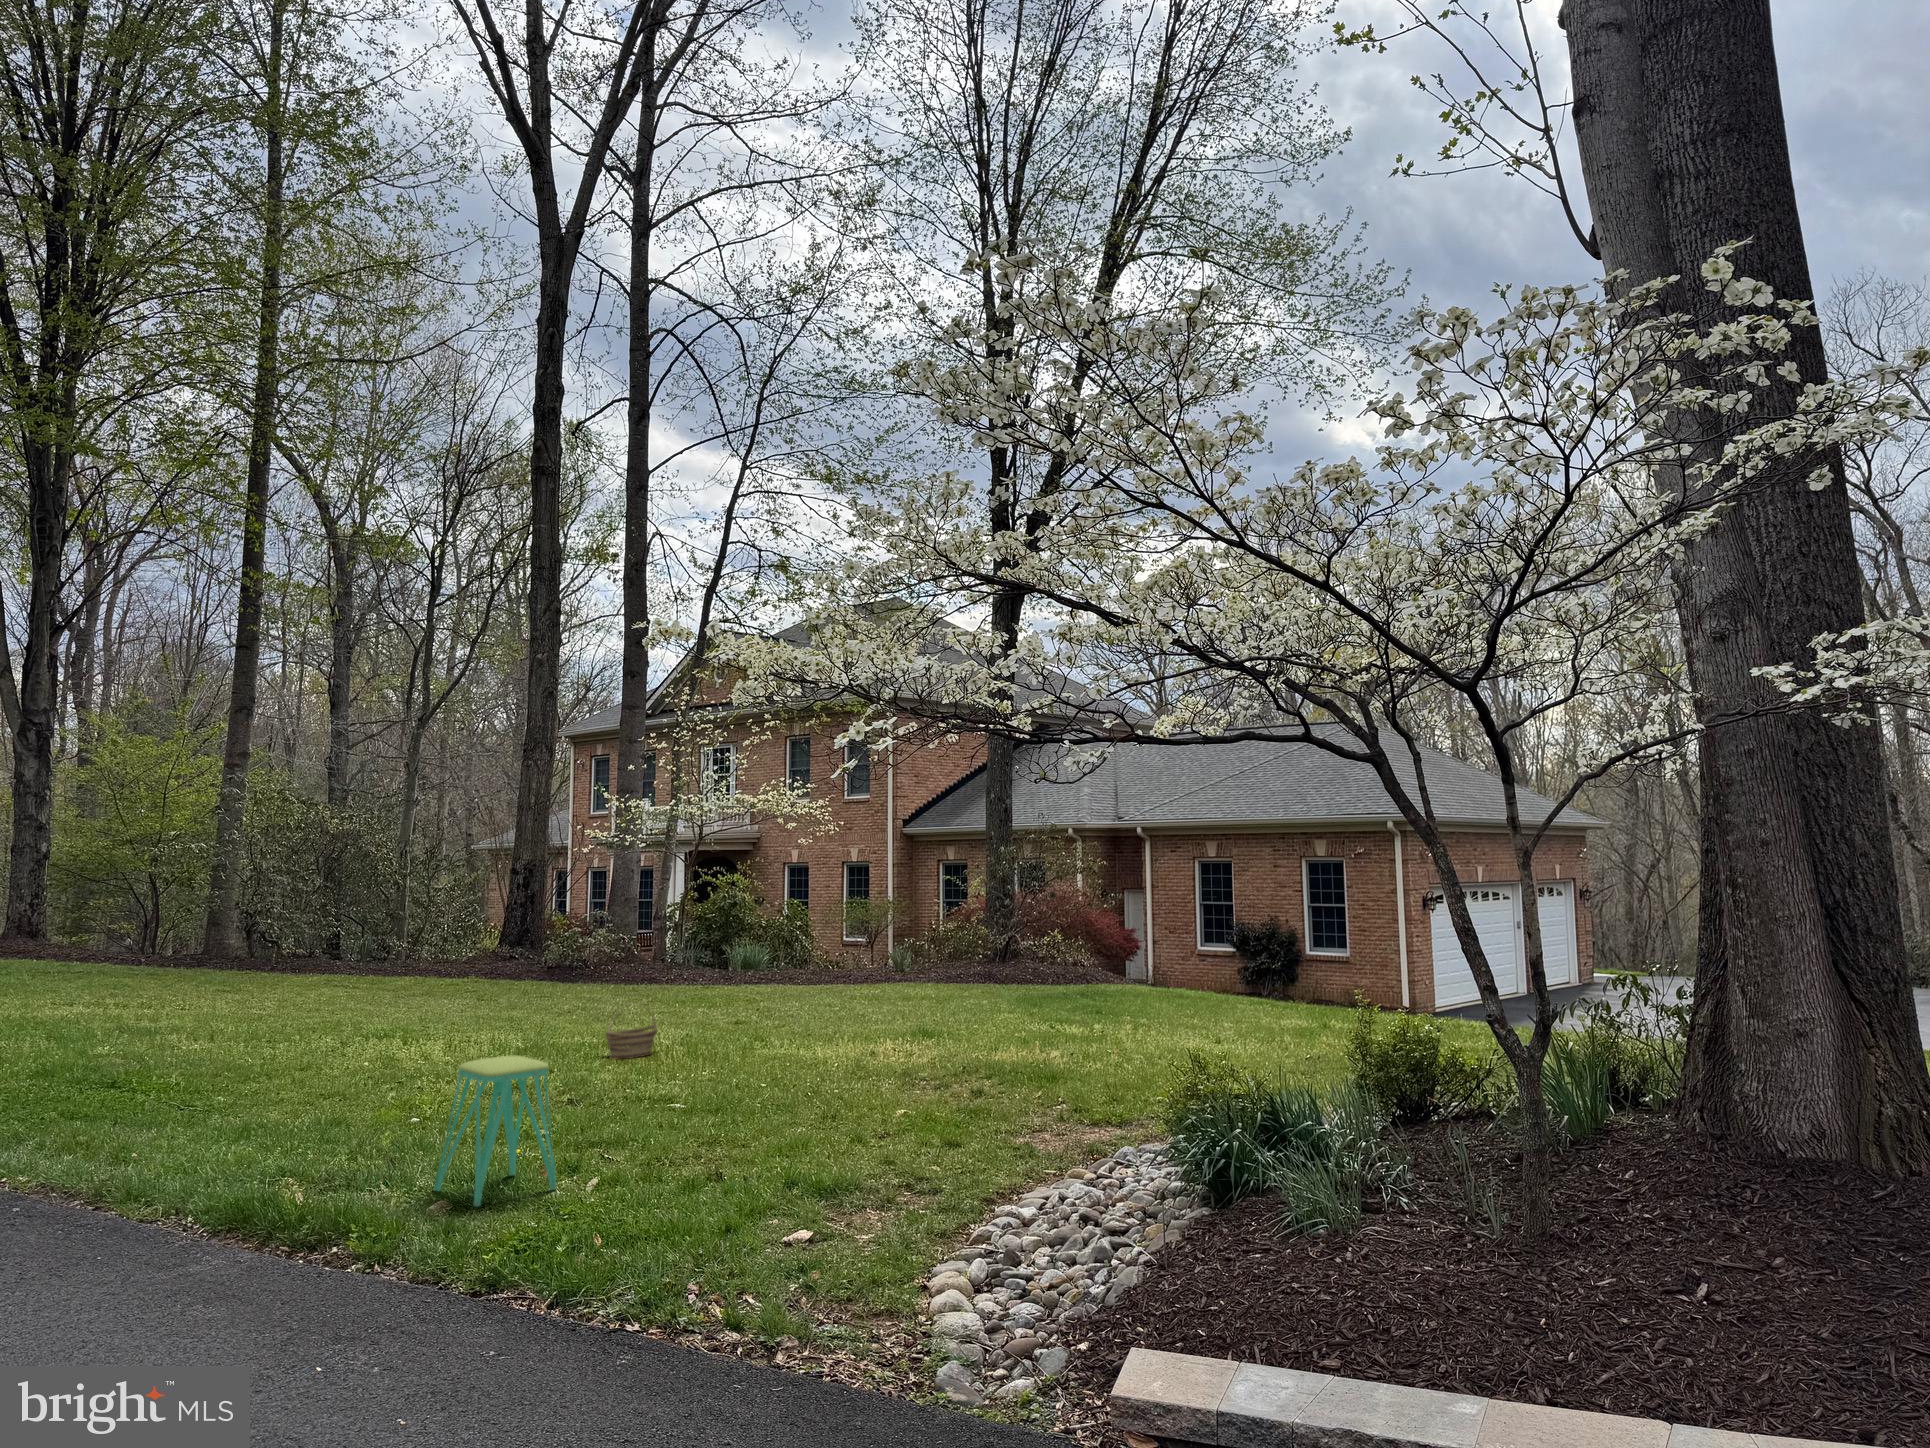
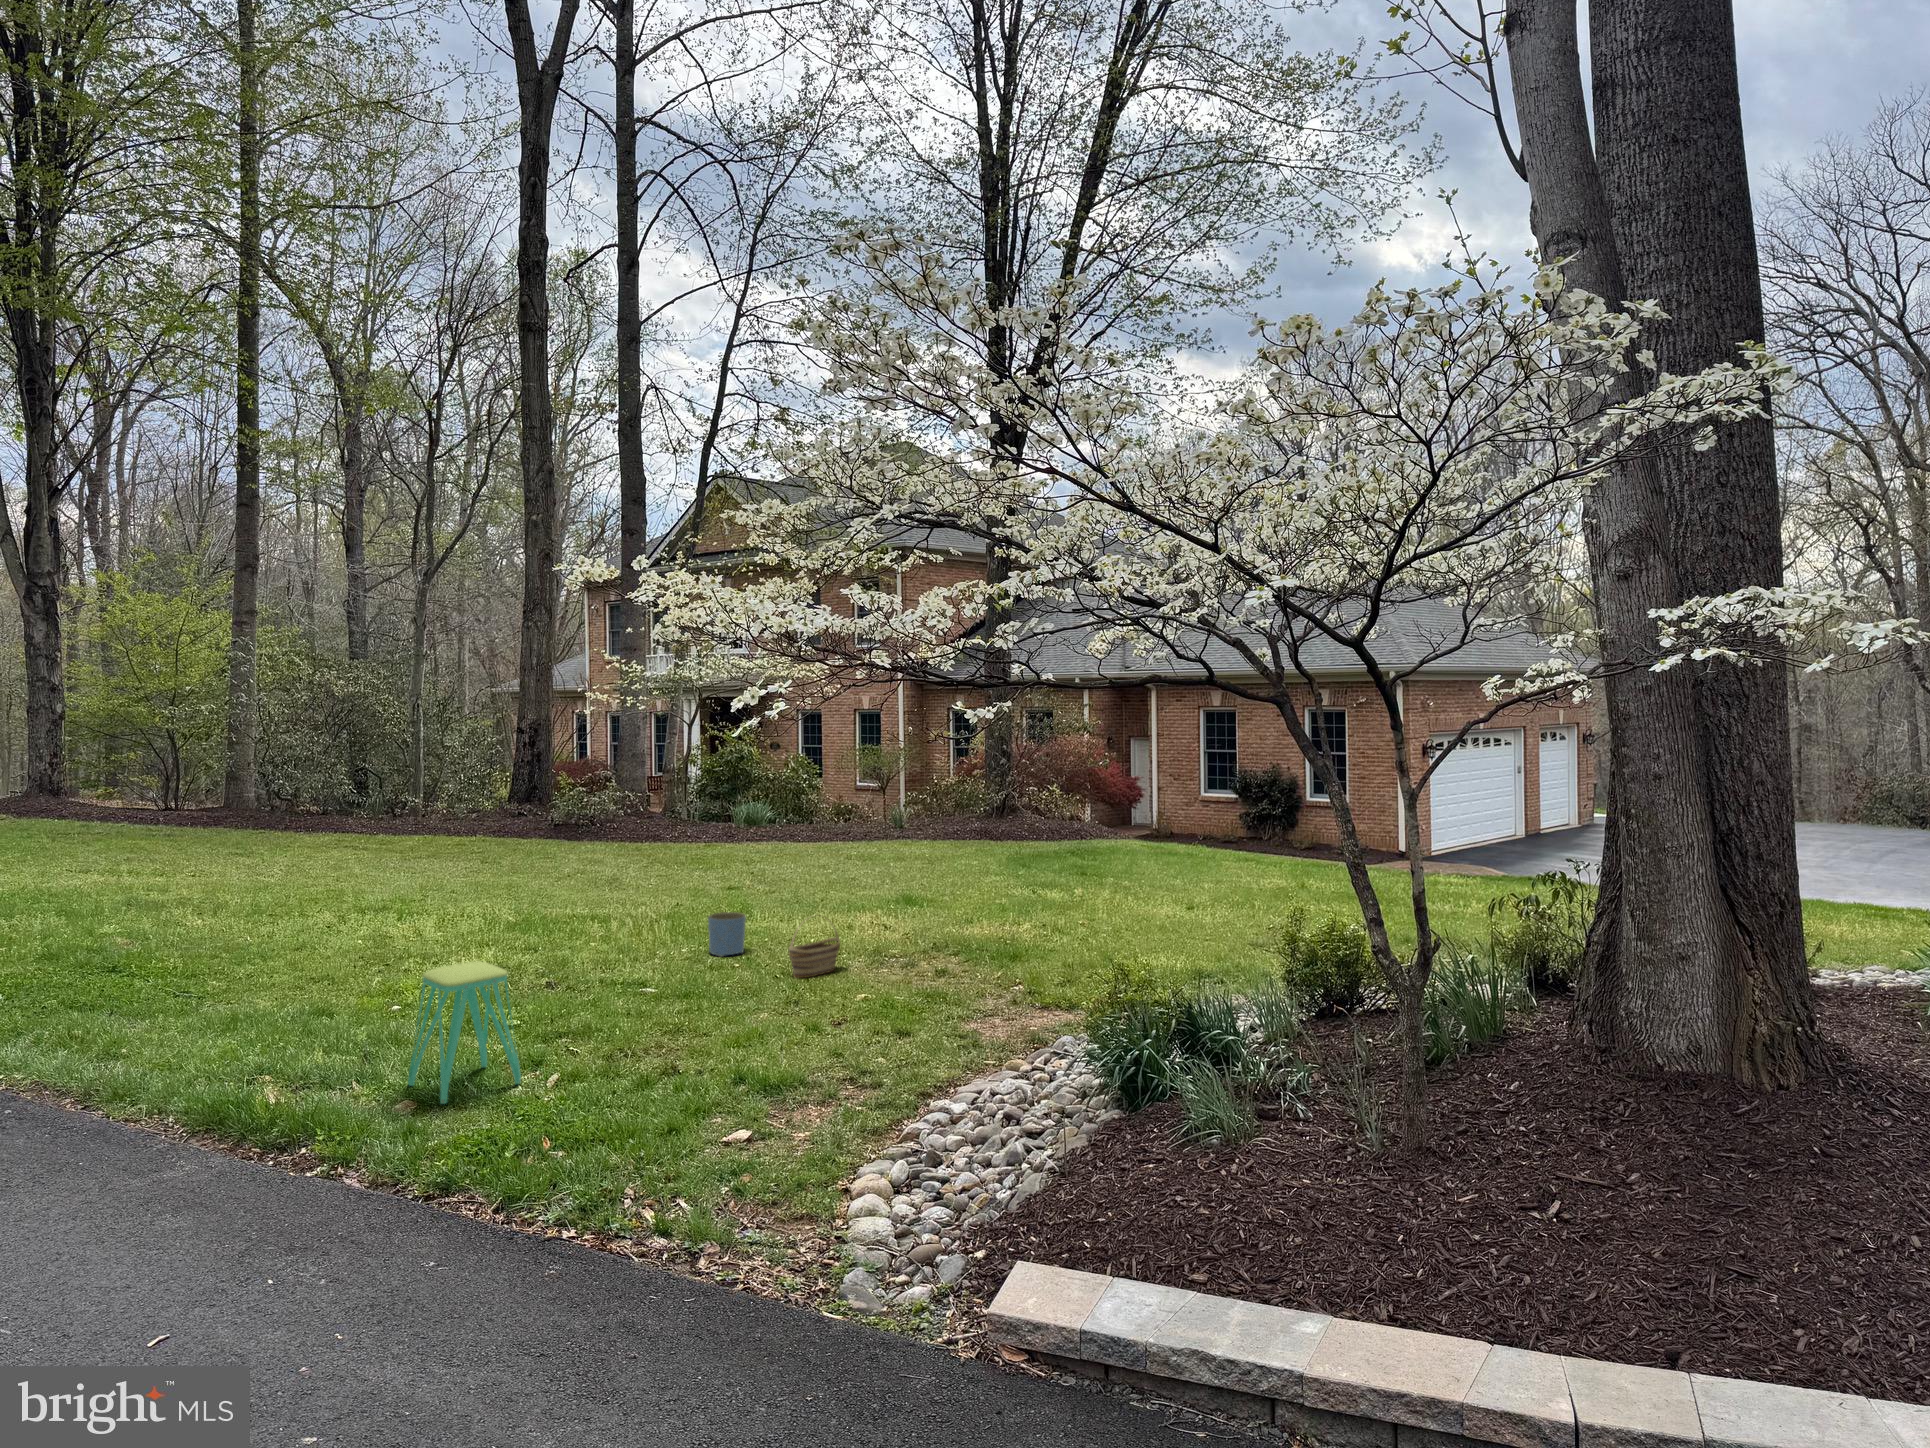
basket: present [606,1012,657,1060] -> present [789,918,840,978]
planter: none [727,1036,766,1084] -> present [708,912,746,957]

